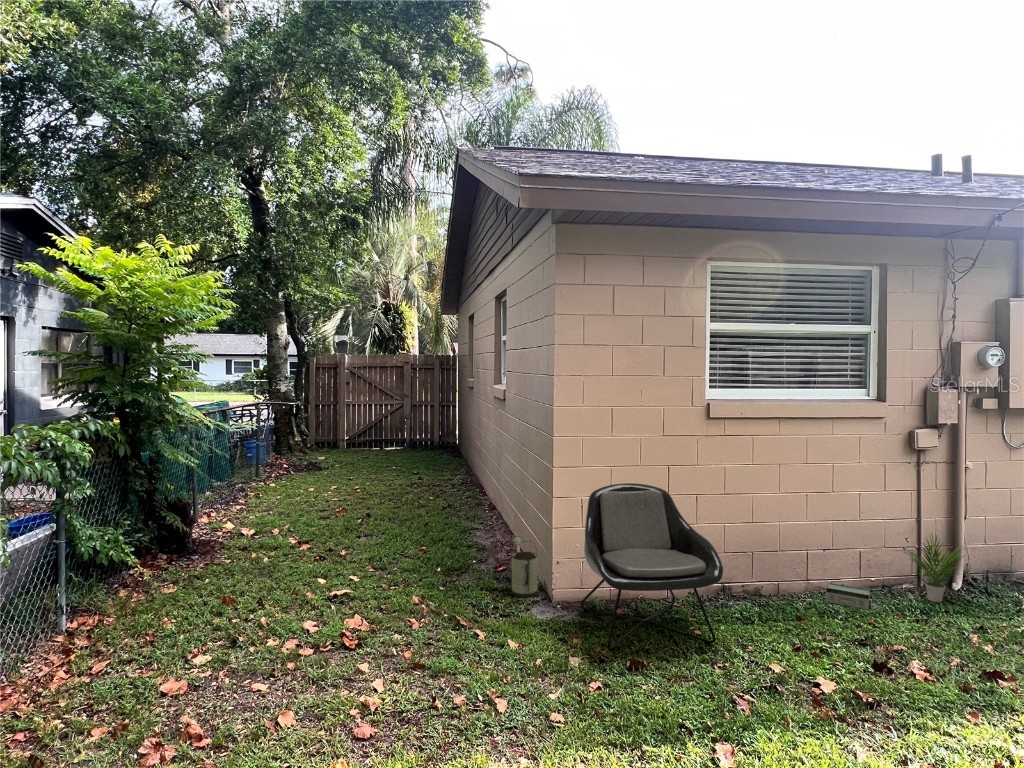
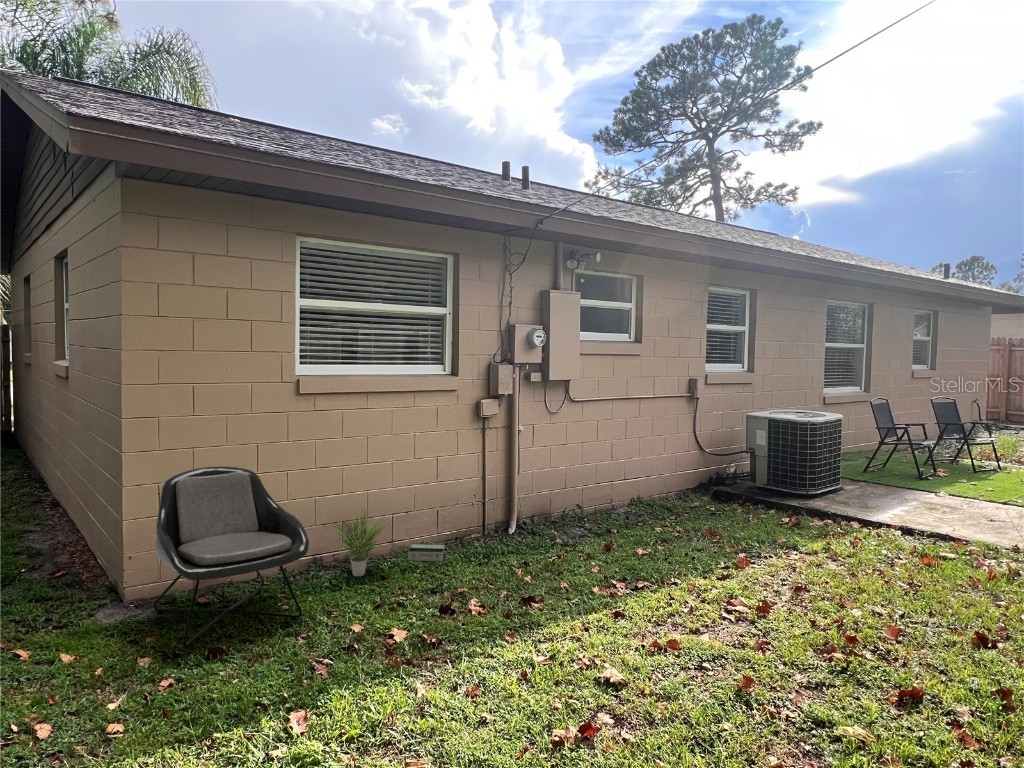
potted plant: present [907,534,967,602] -> present [333,509,383,576]
watering can: present [511,536,538,597] -> none [59,541,97,613]

